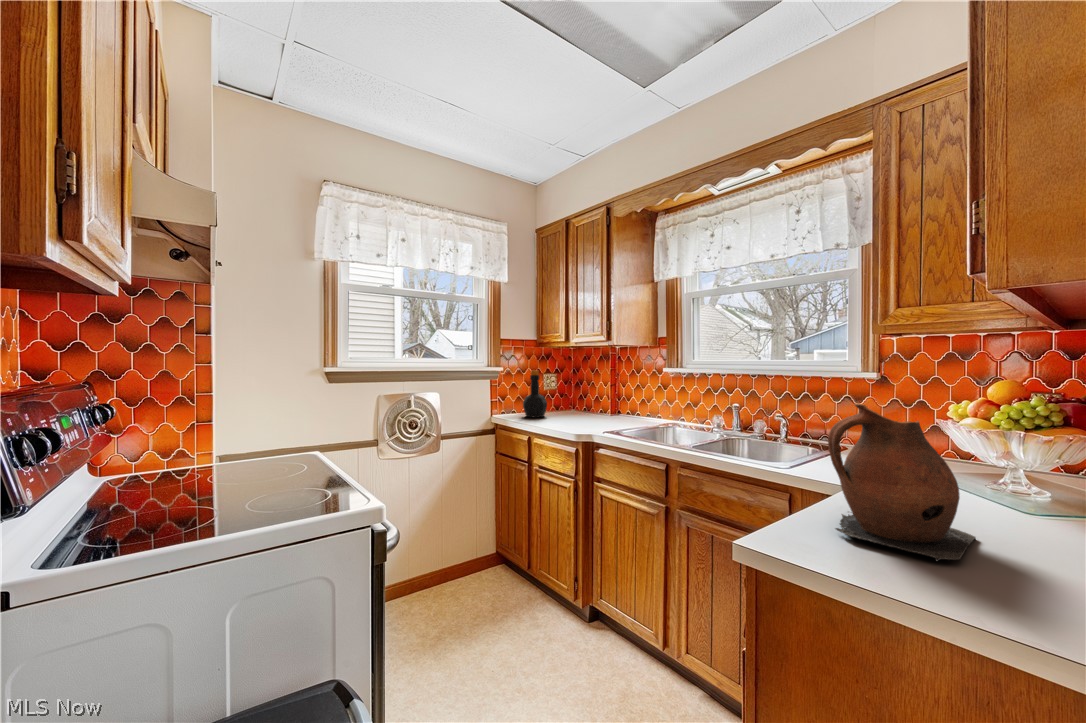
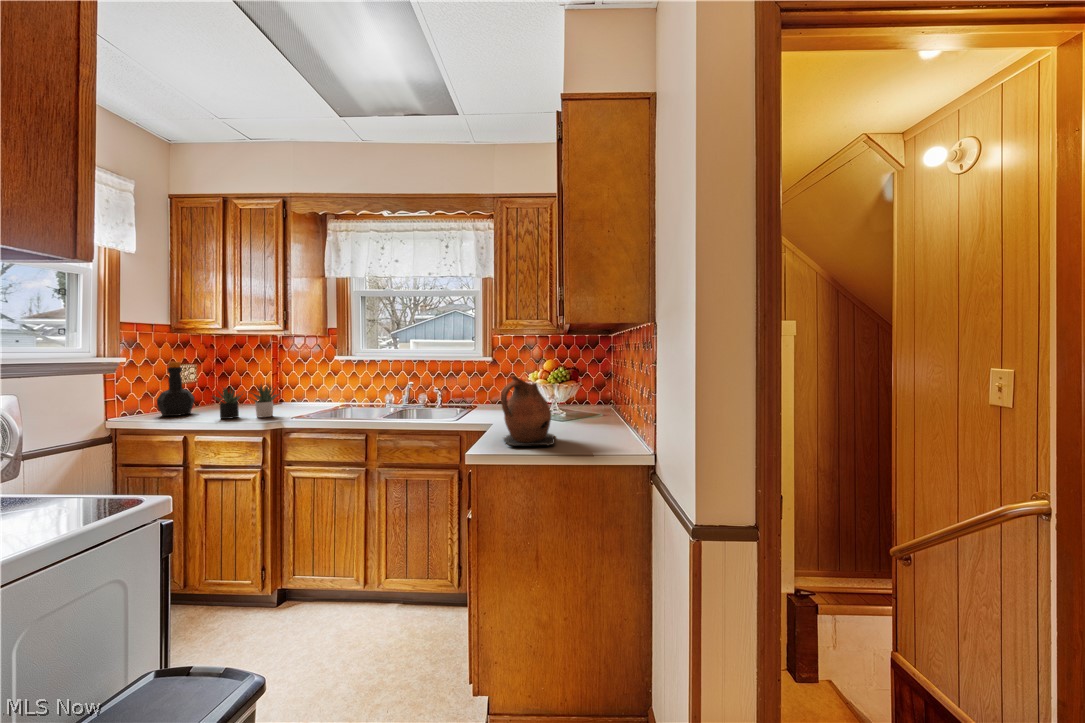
succulent plant: none [548,391,602,428] -> present [215,385,278,419]

